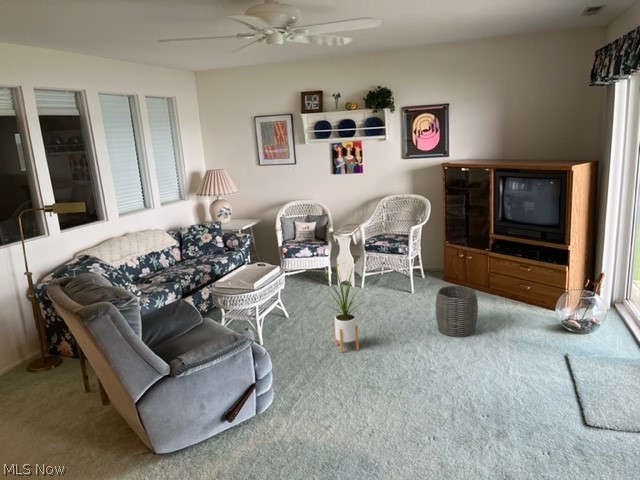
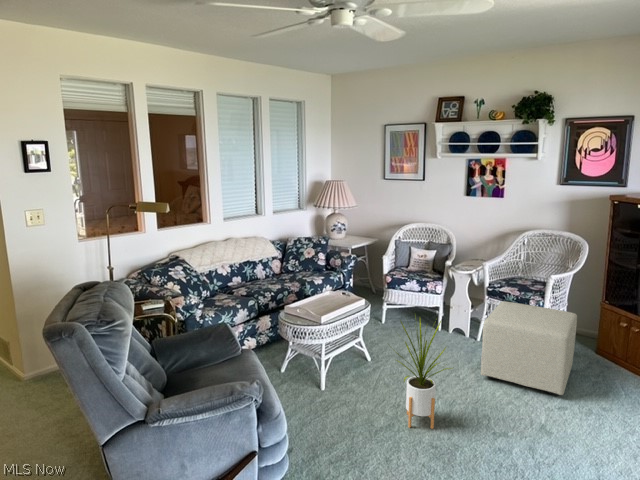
ottoman: none [374,252,434,311] -> present [481,301,577,395]
woven basket: present [436,286,478,337] -> none [558,370,627,452]

